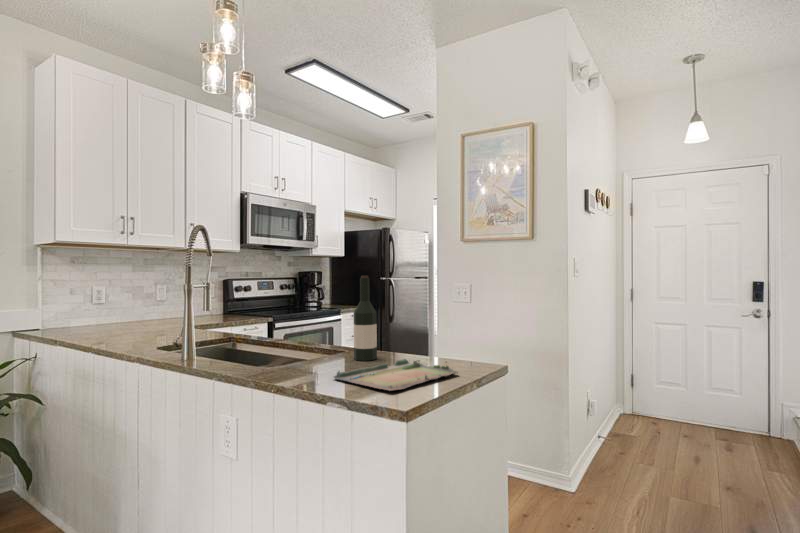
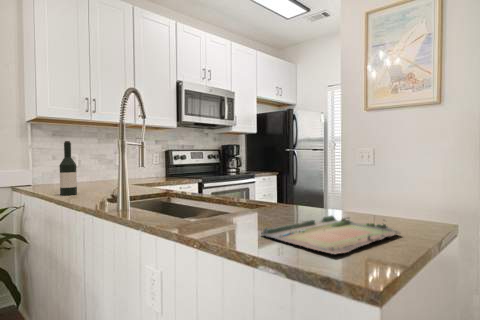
wine bottle: present [354,276,377,361] -> present [59,141,77,195]

